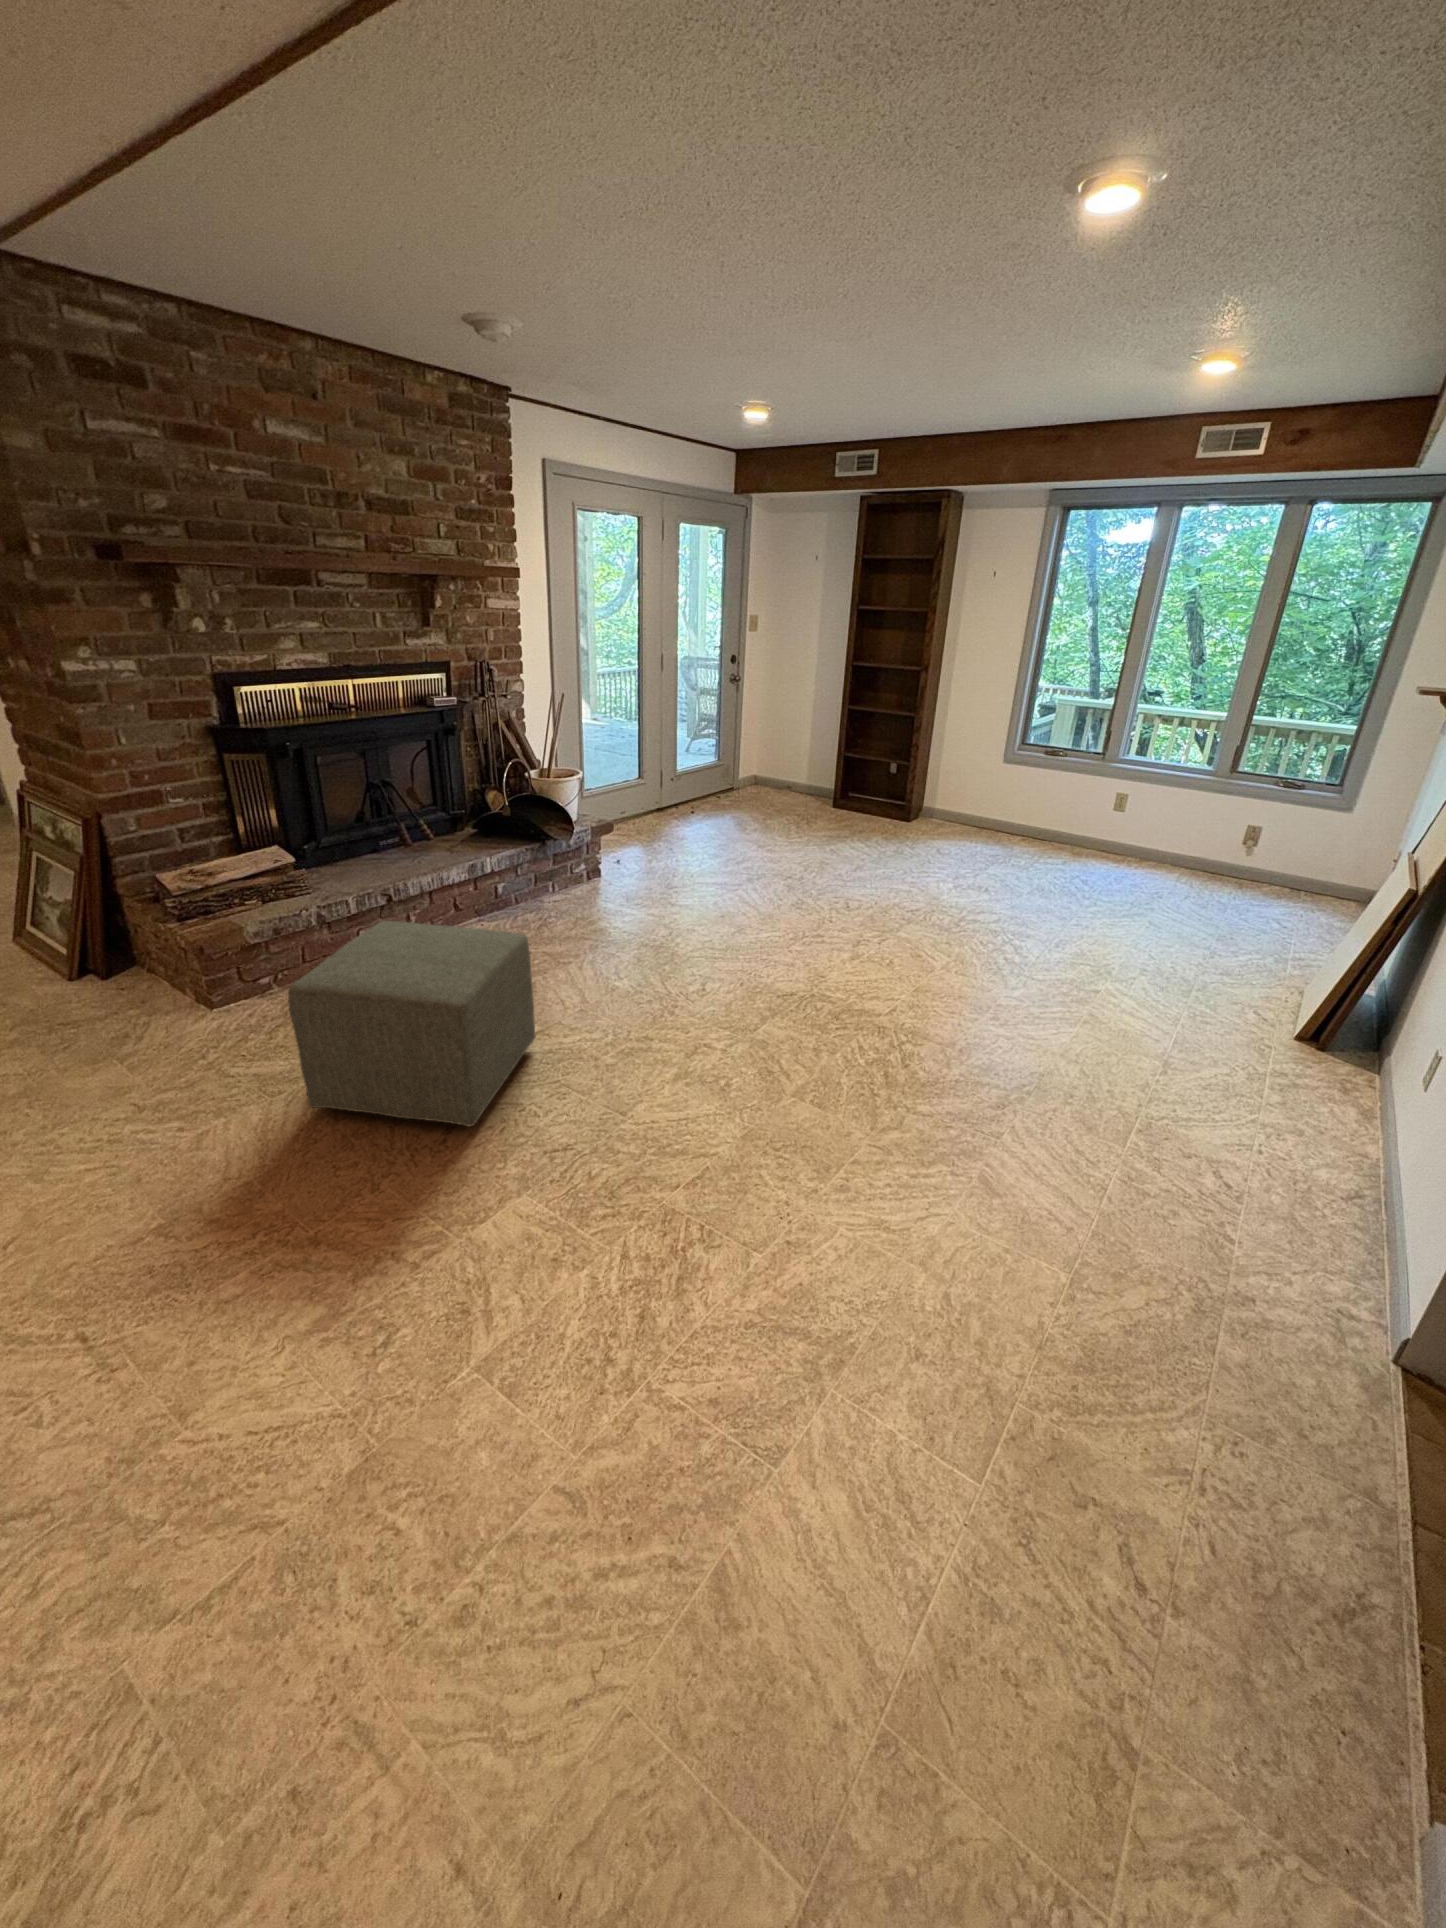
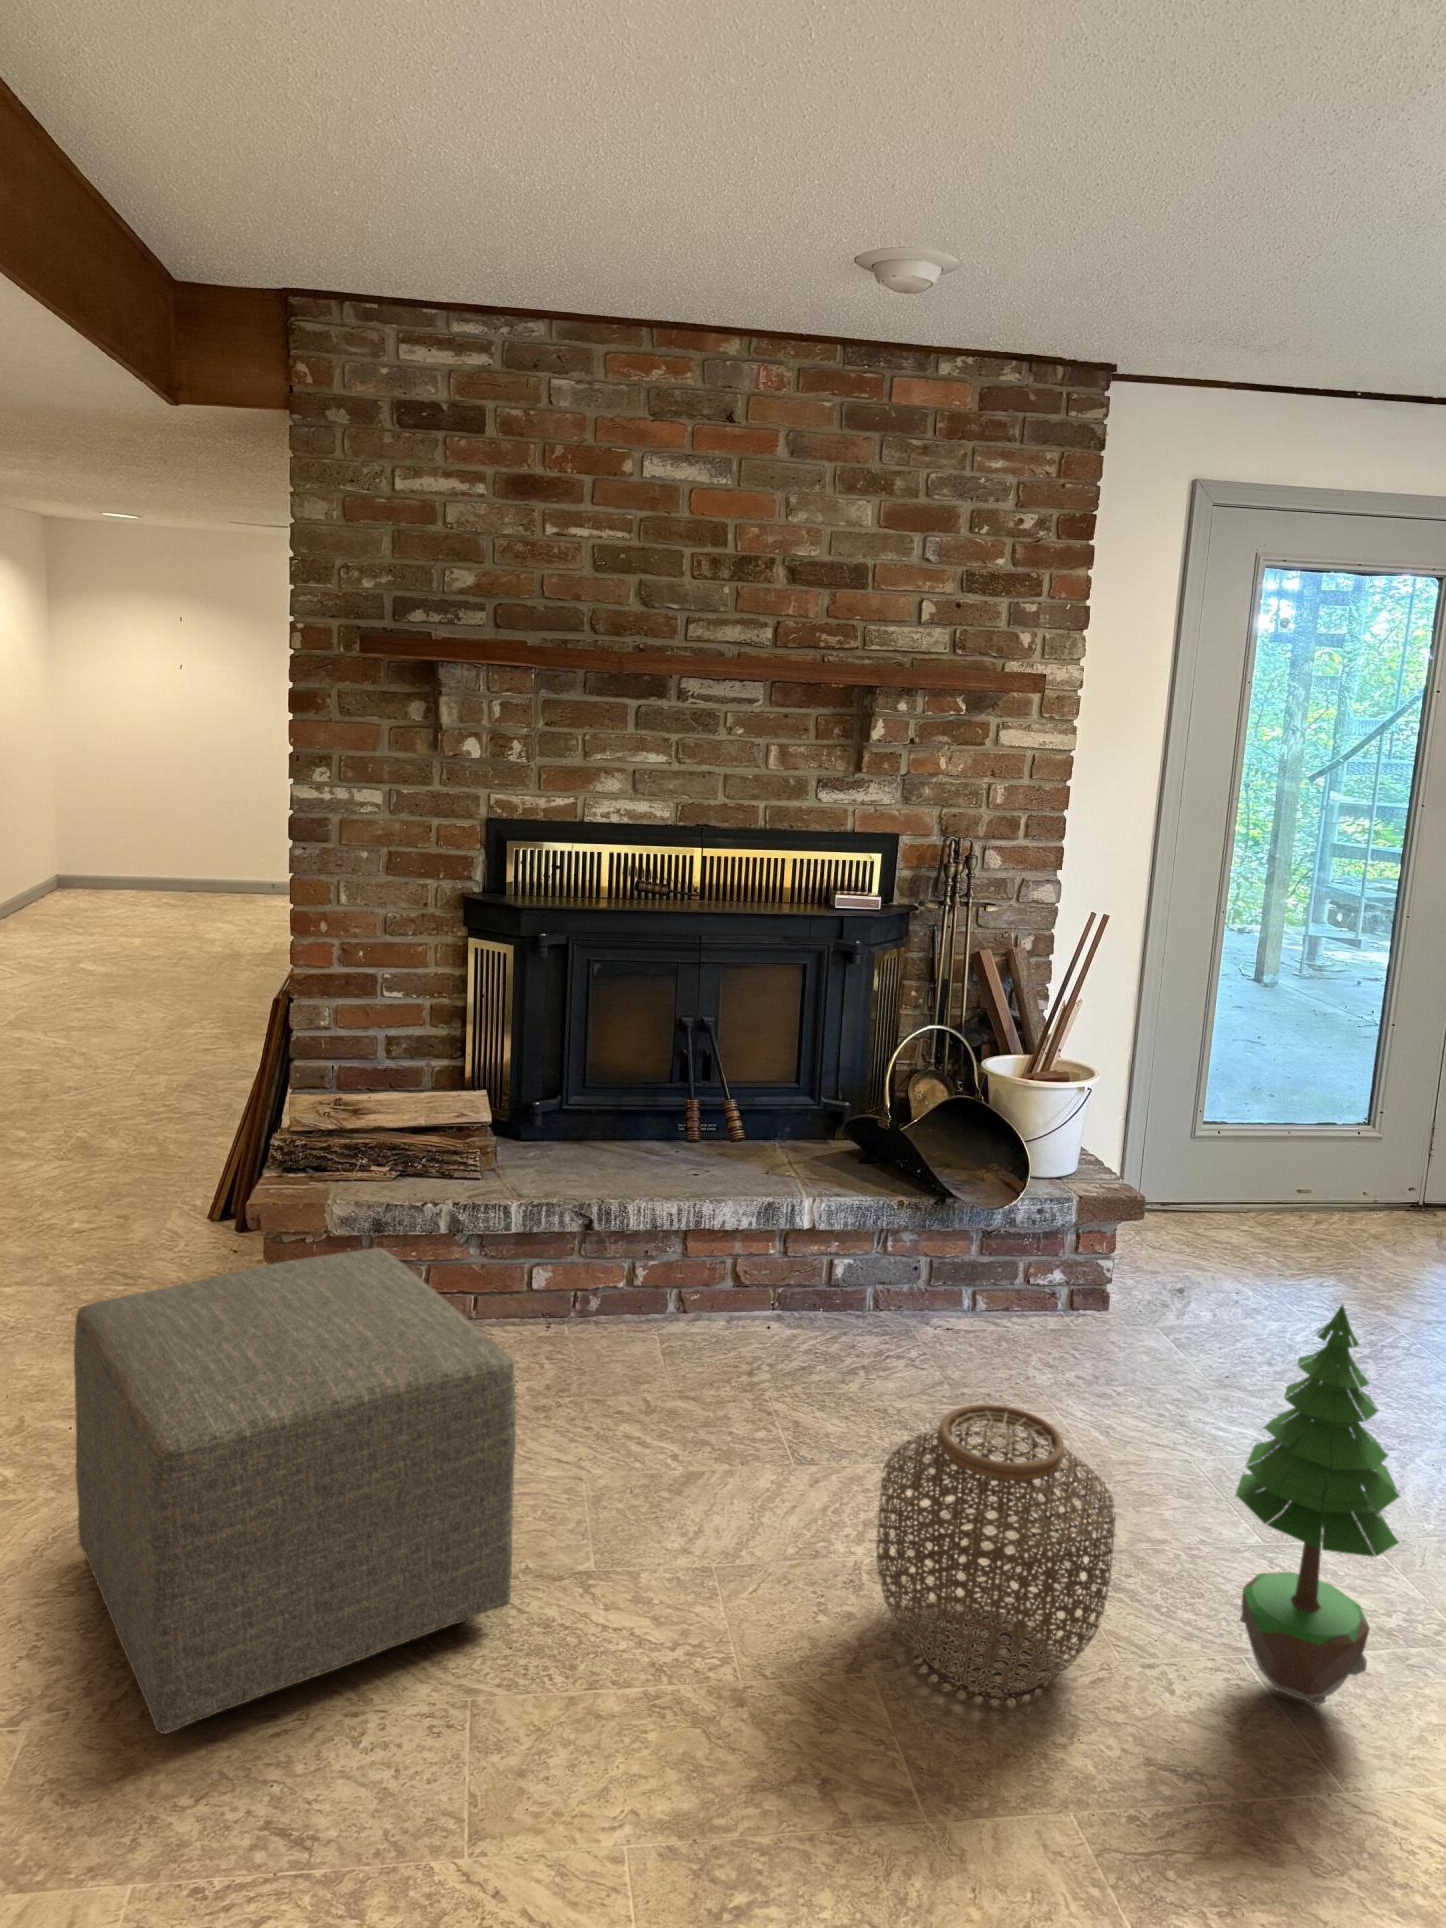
potted tree: none [750,825,800,959] -> present [1235,1305,1399,1705]
woven basket: none [646,896,732,994] -> present [876,1404,1116,1694]

